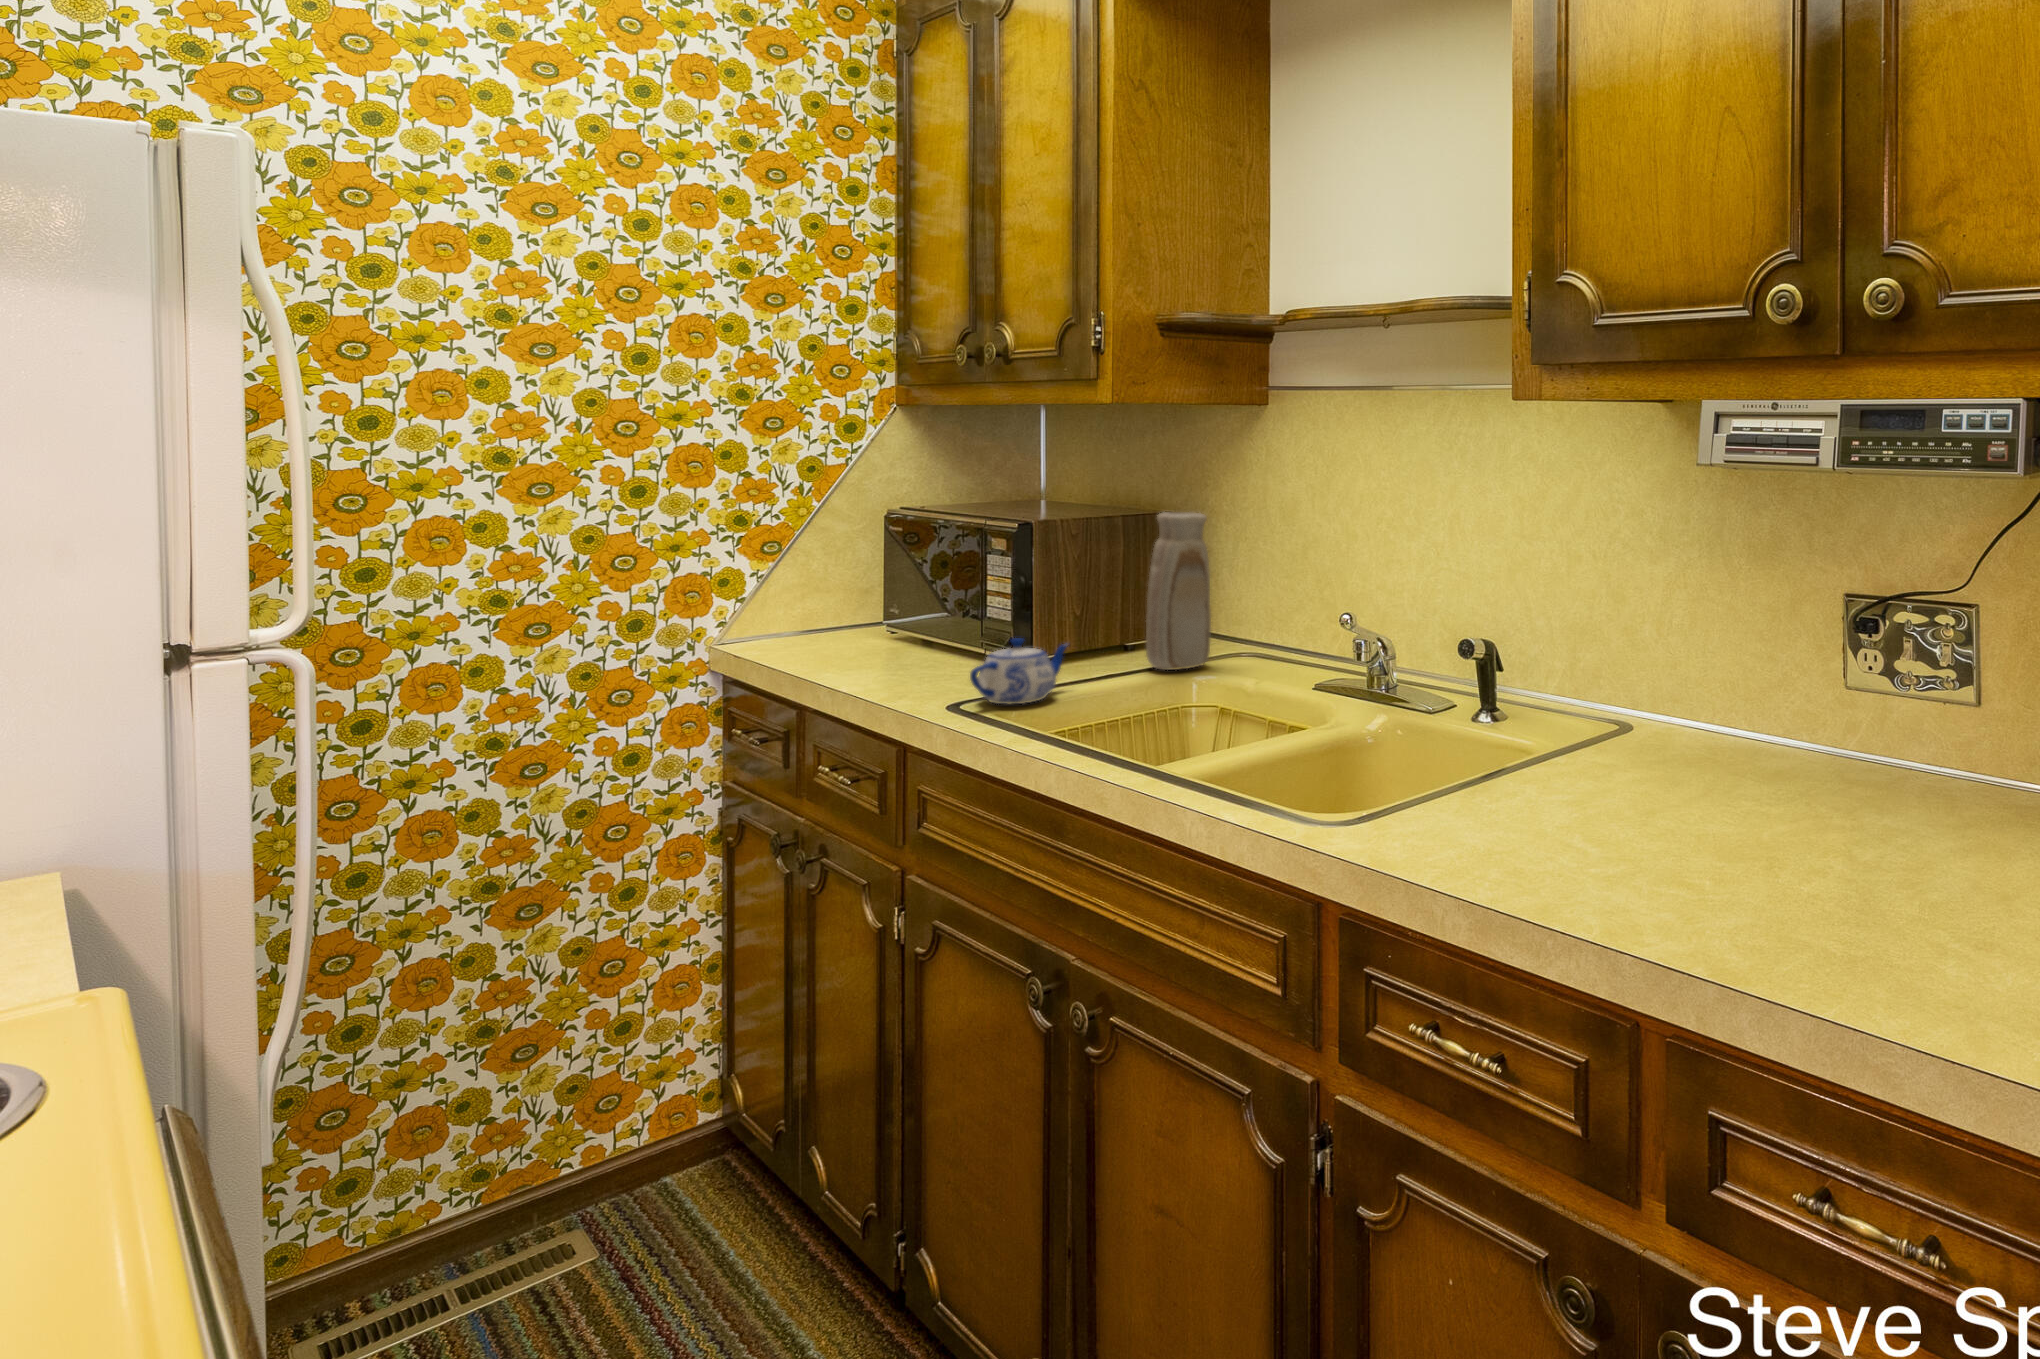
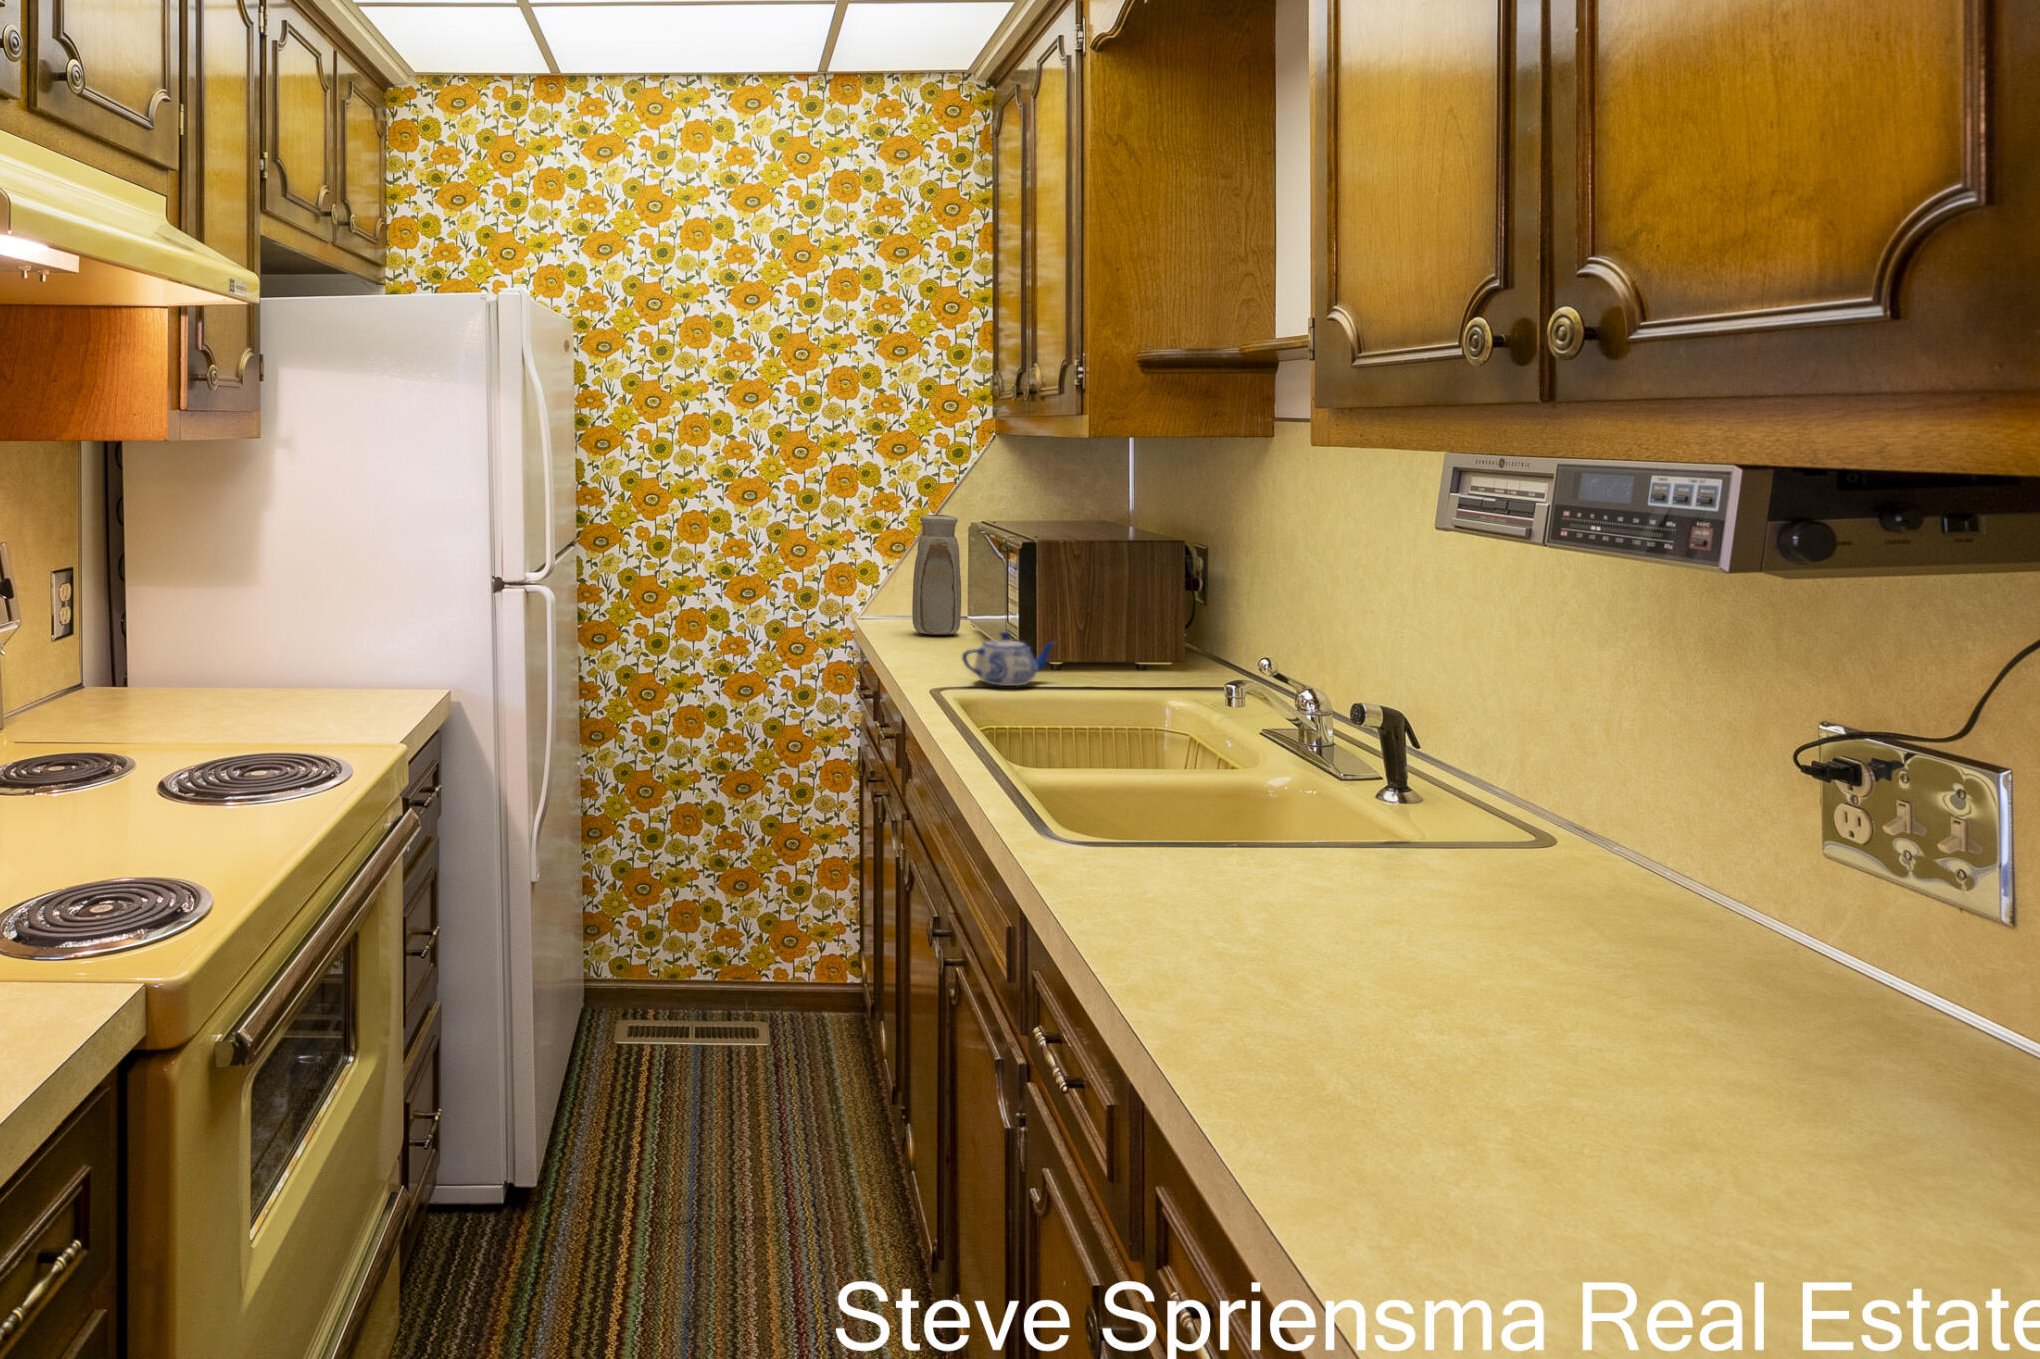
vase: present [1146,512,1211,670] -> present [912,515,961,635]

